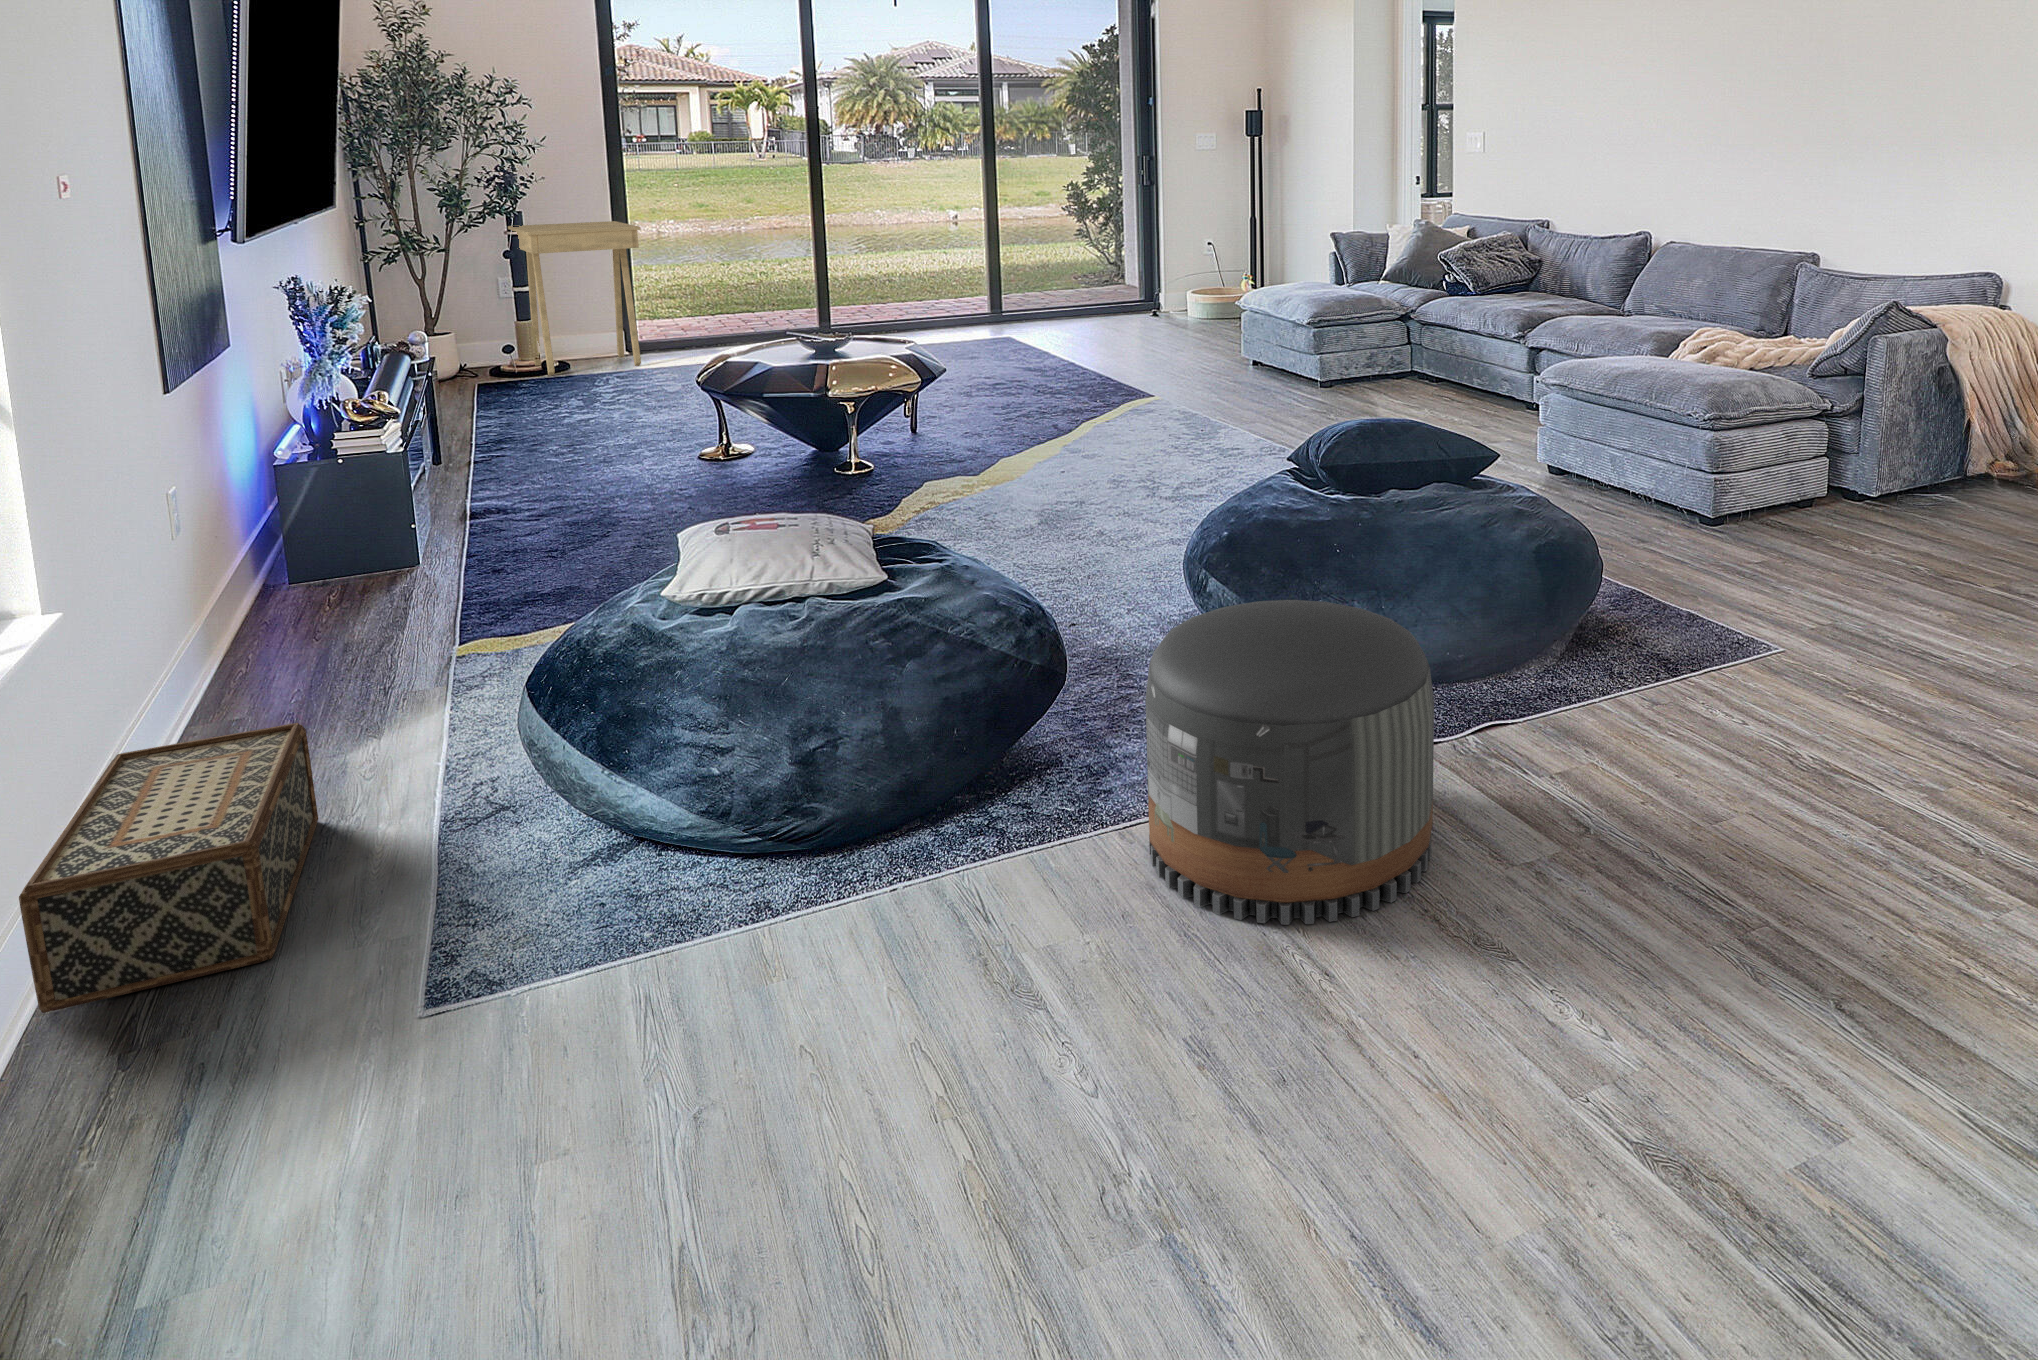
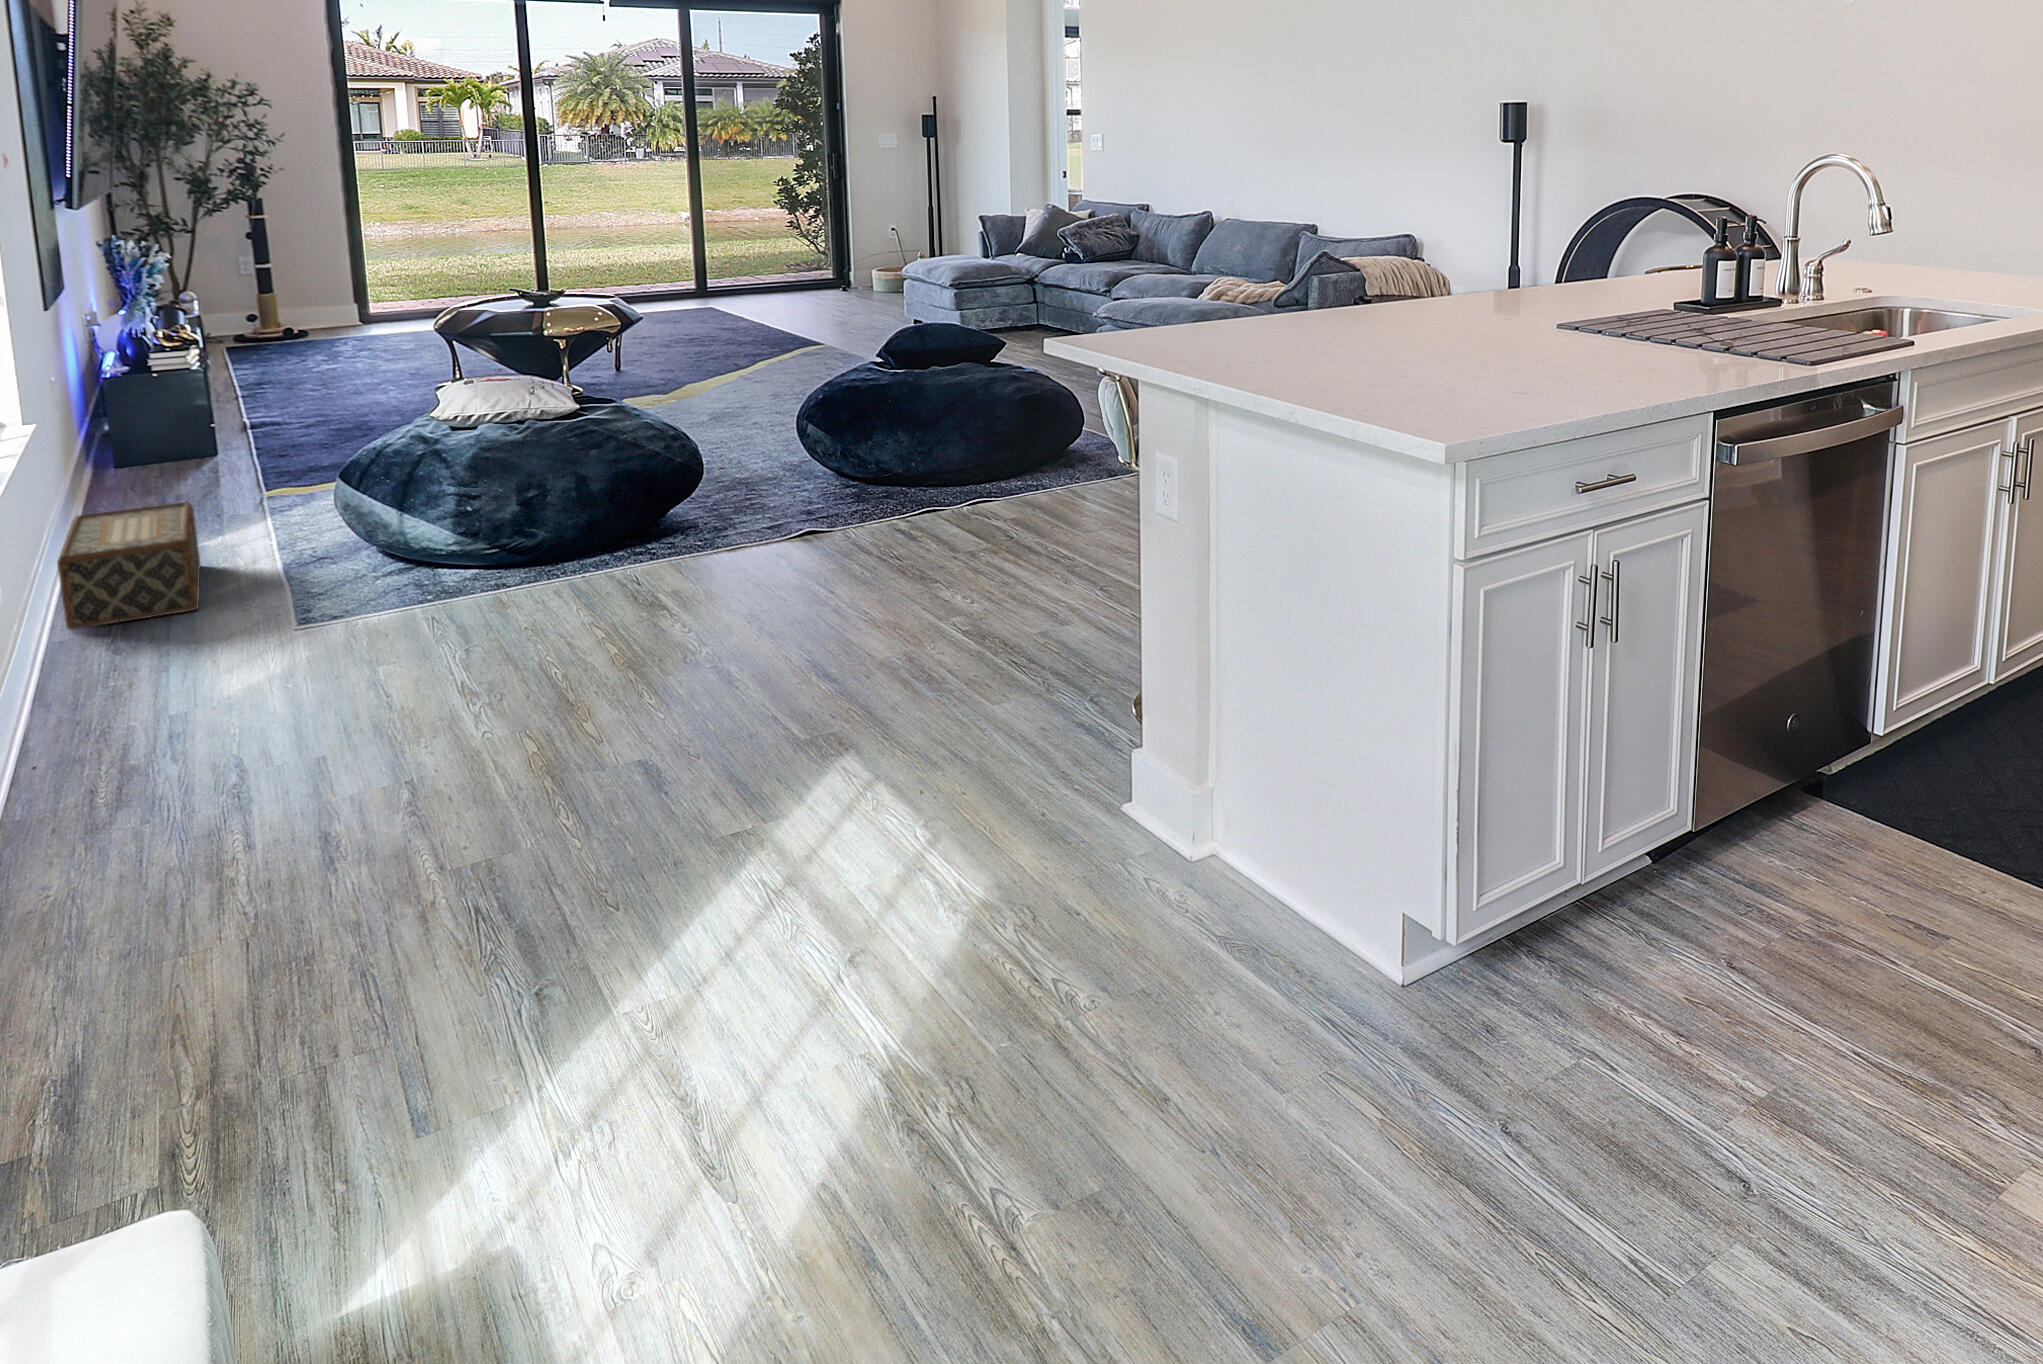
side table: present [508,221,641,375] -> none [249,208,376,342]
pouf: present [1146,600,1434,925] -> none [726,416,900,577]

